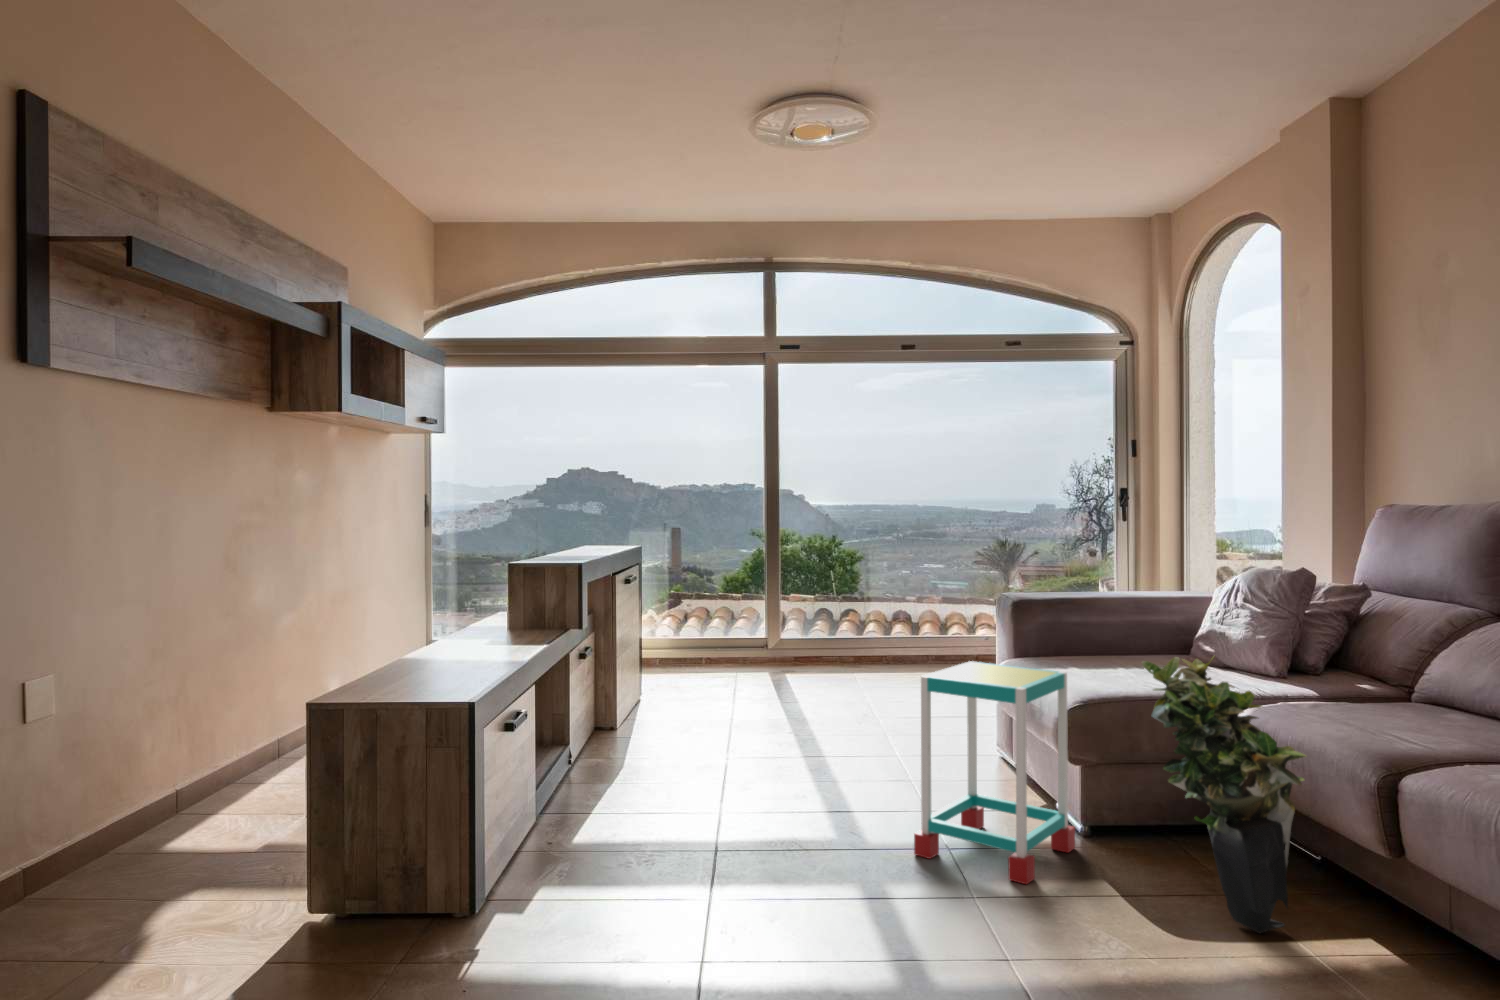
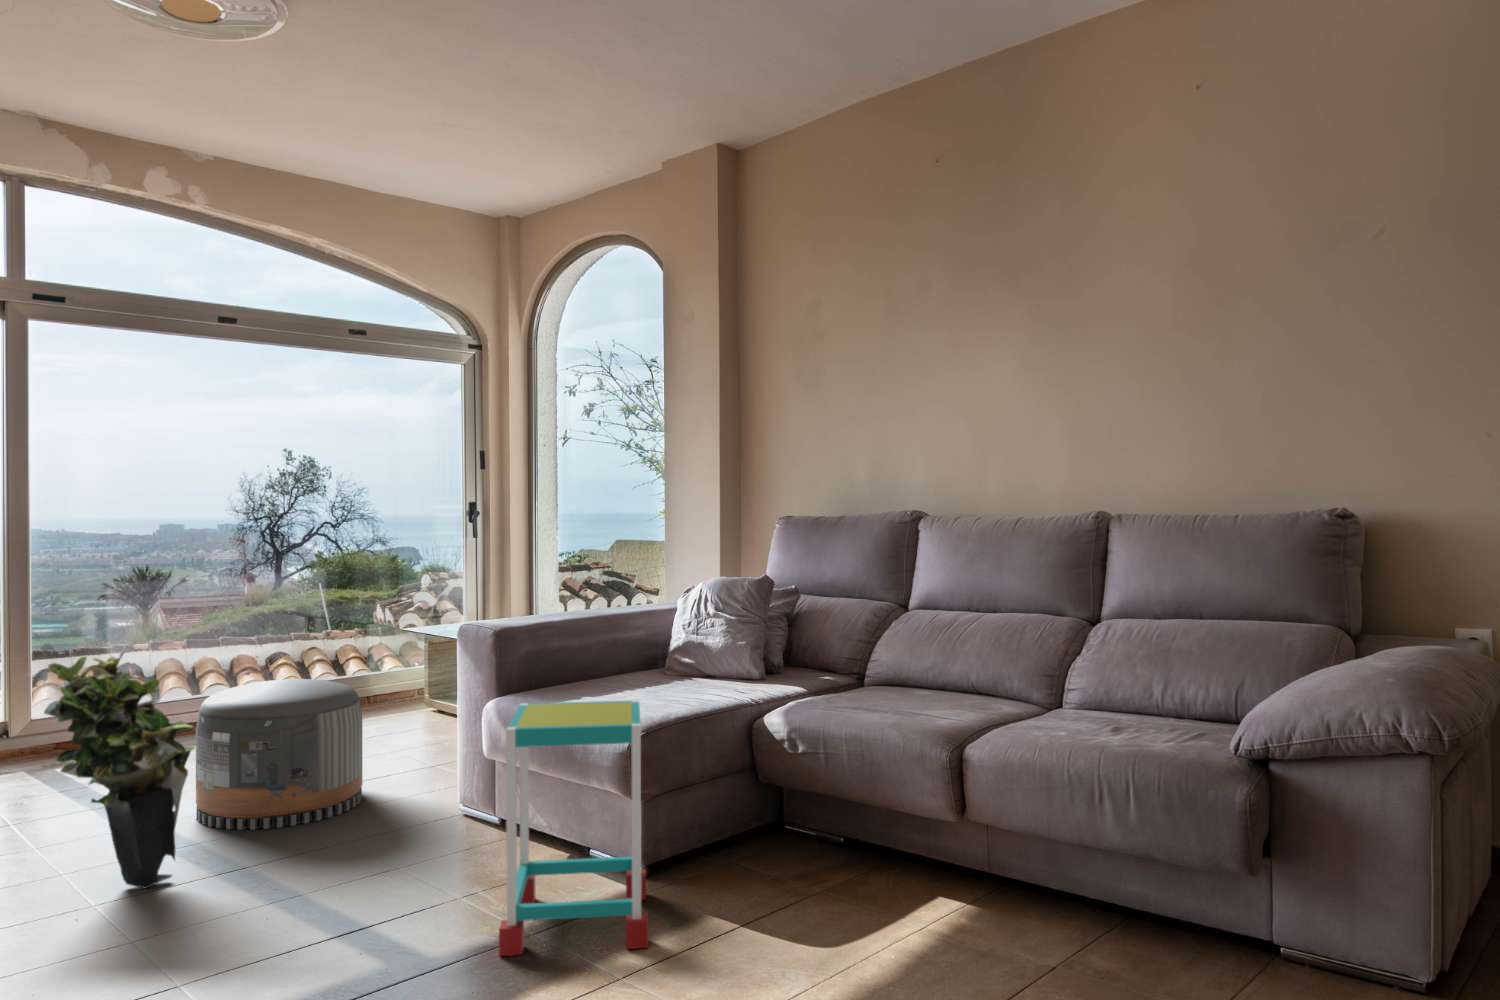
pouf: none [825,628,943,739] -> present [196,679,362,830]
potted plant: present [1142,657,1306,934] -> present [44,652,196,888]

